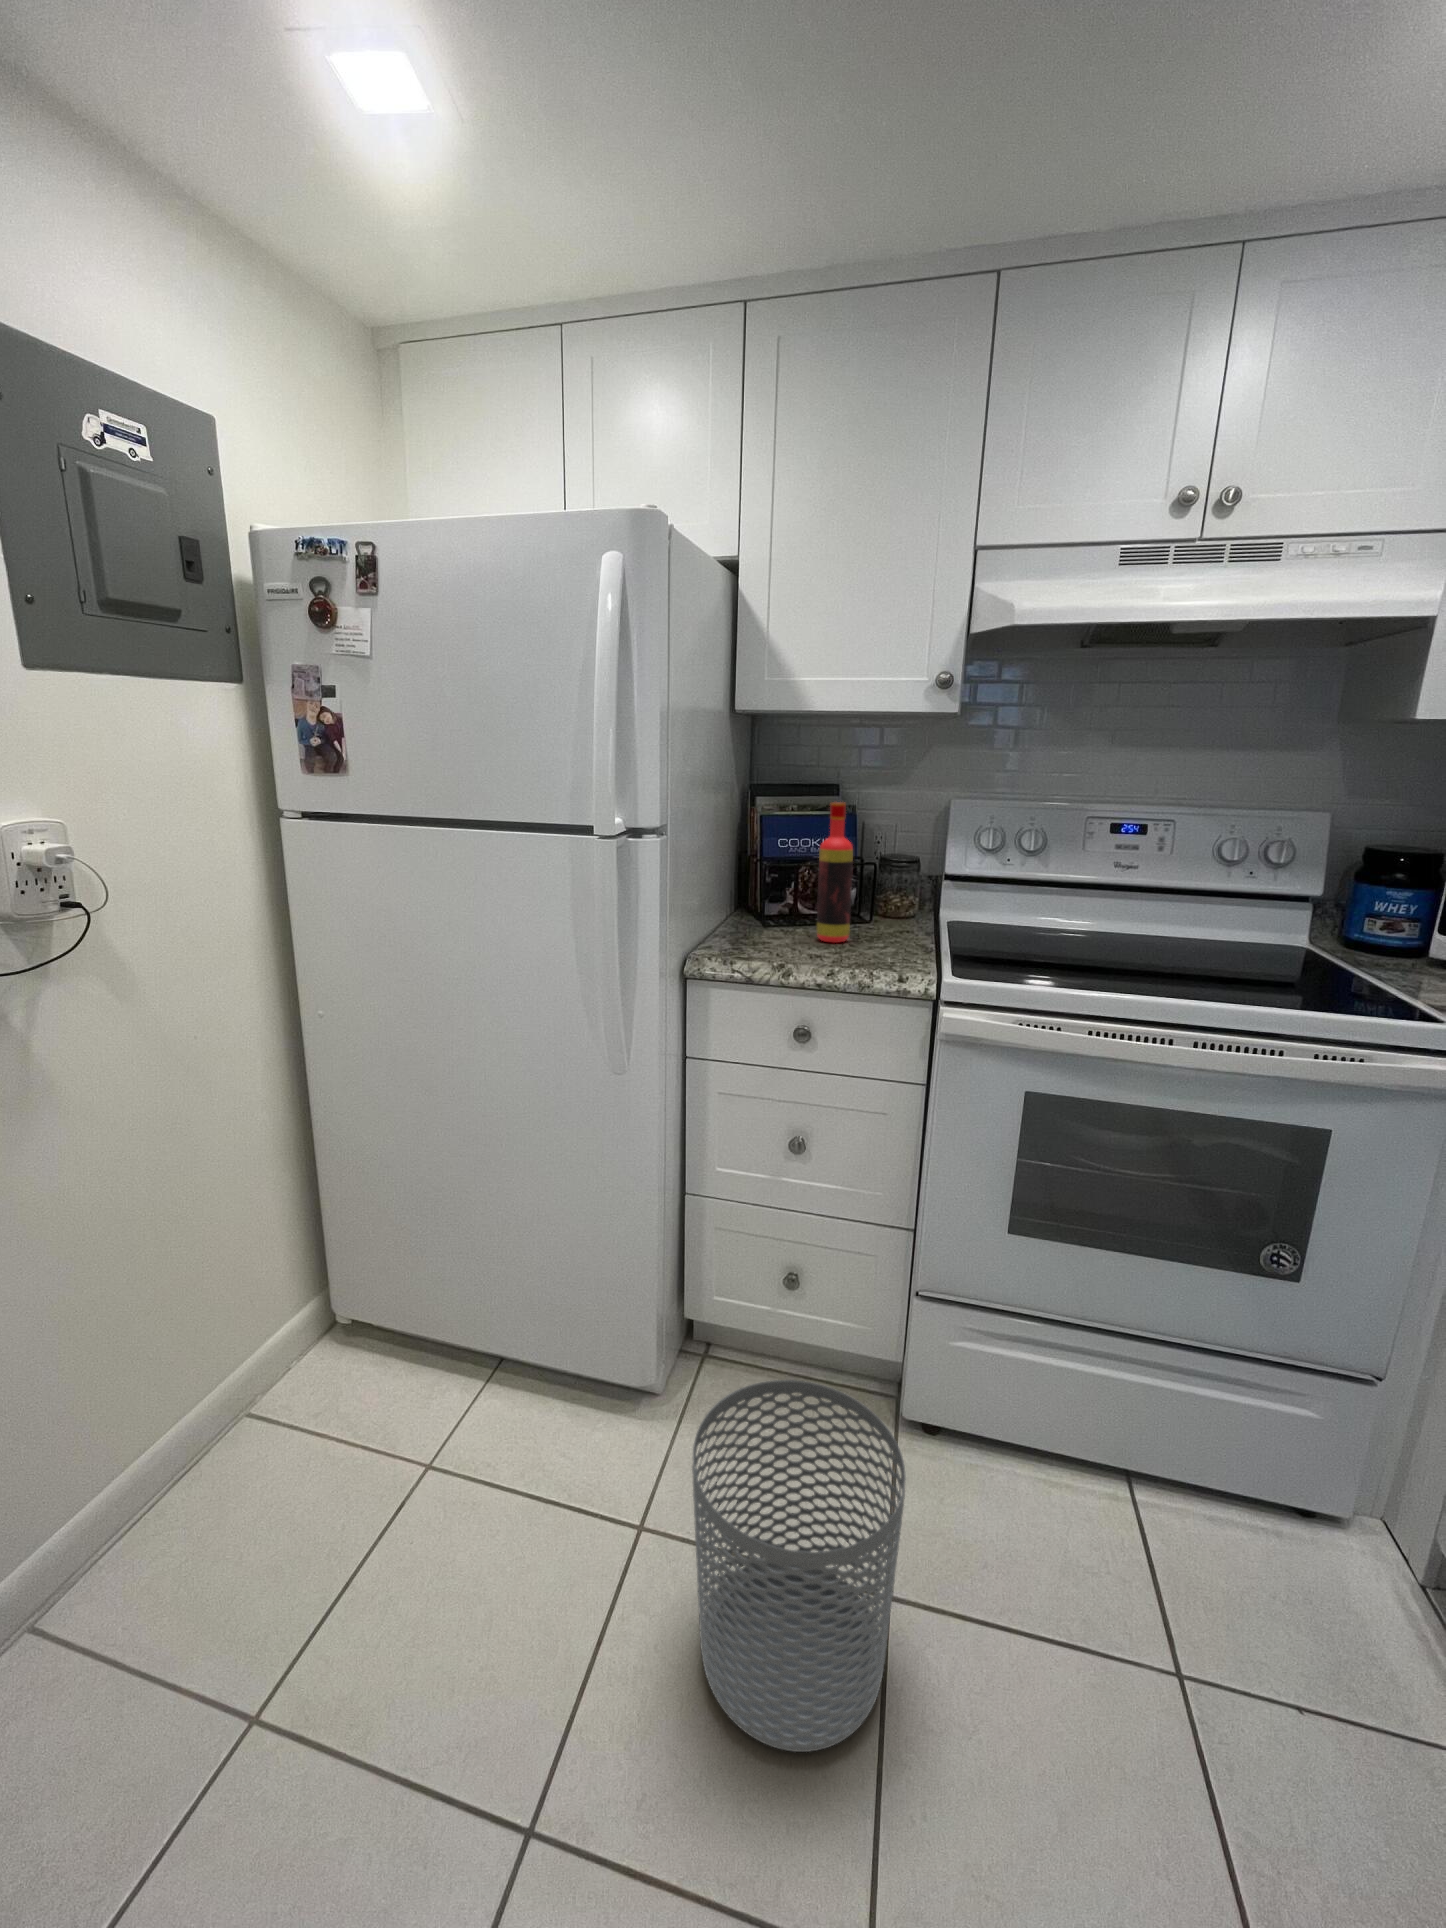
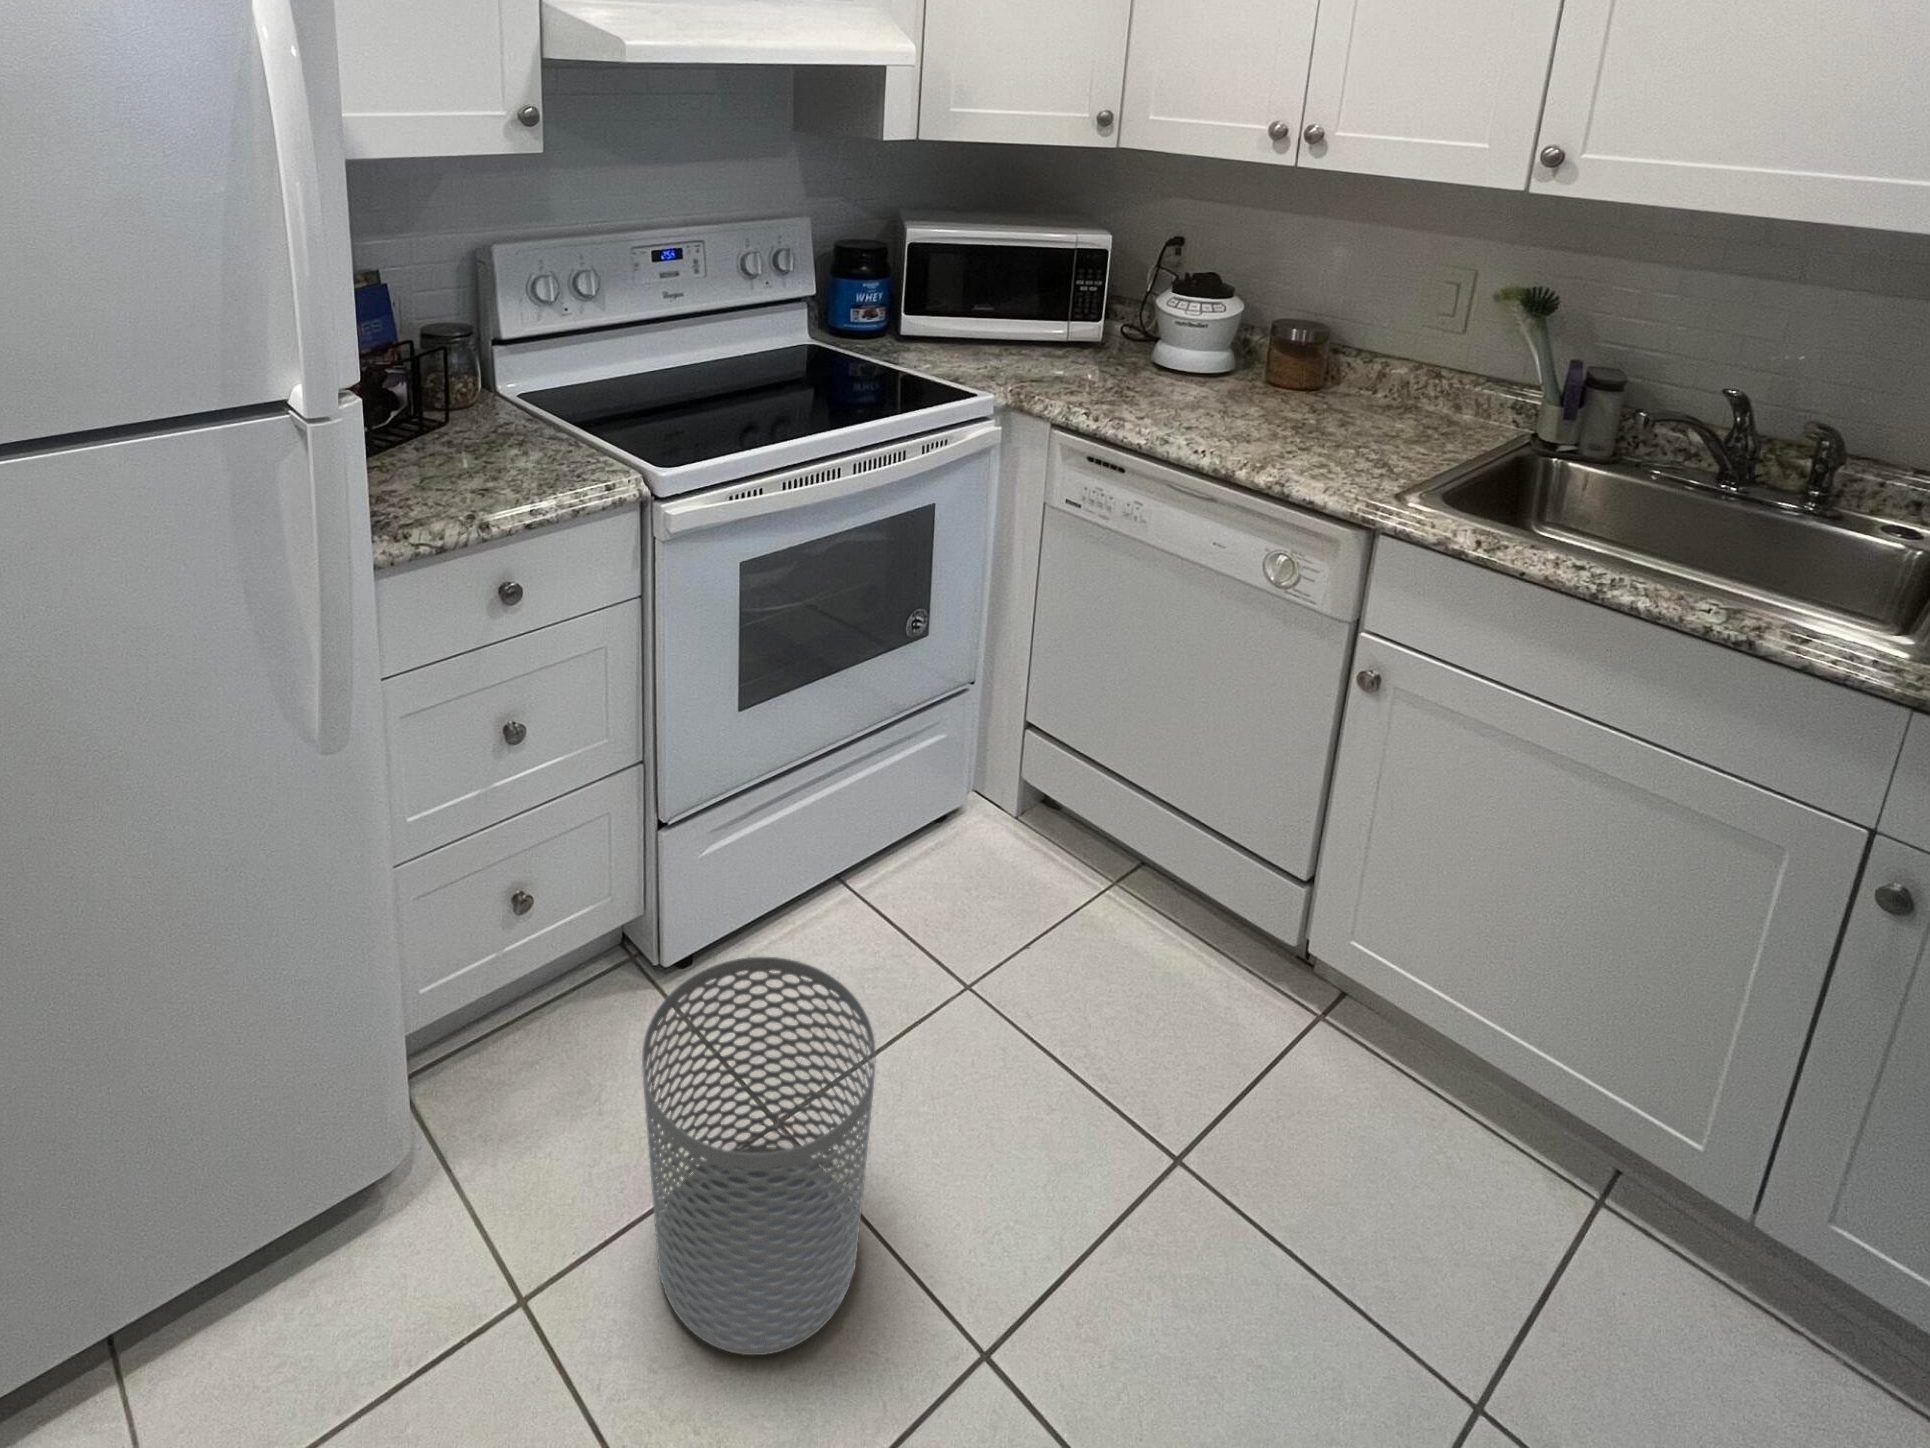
bottle: present [817,802,853,943] -> none [408,276,462,463]

